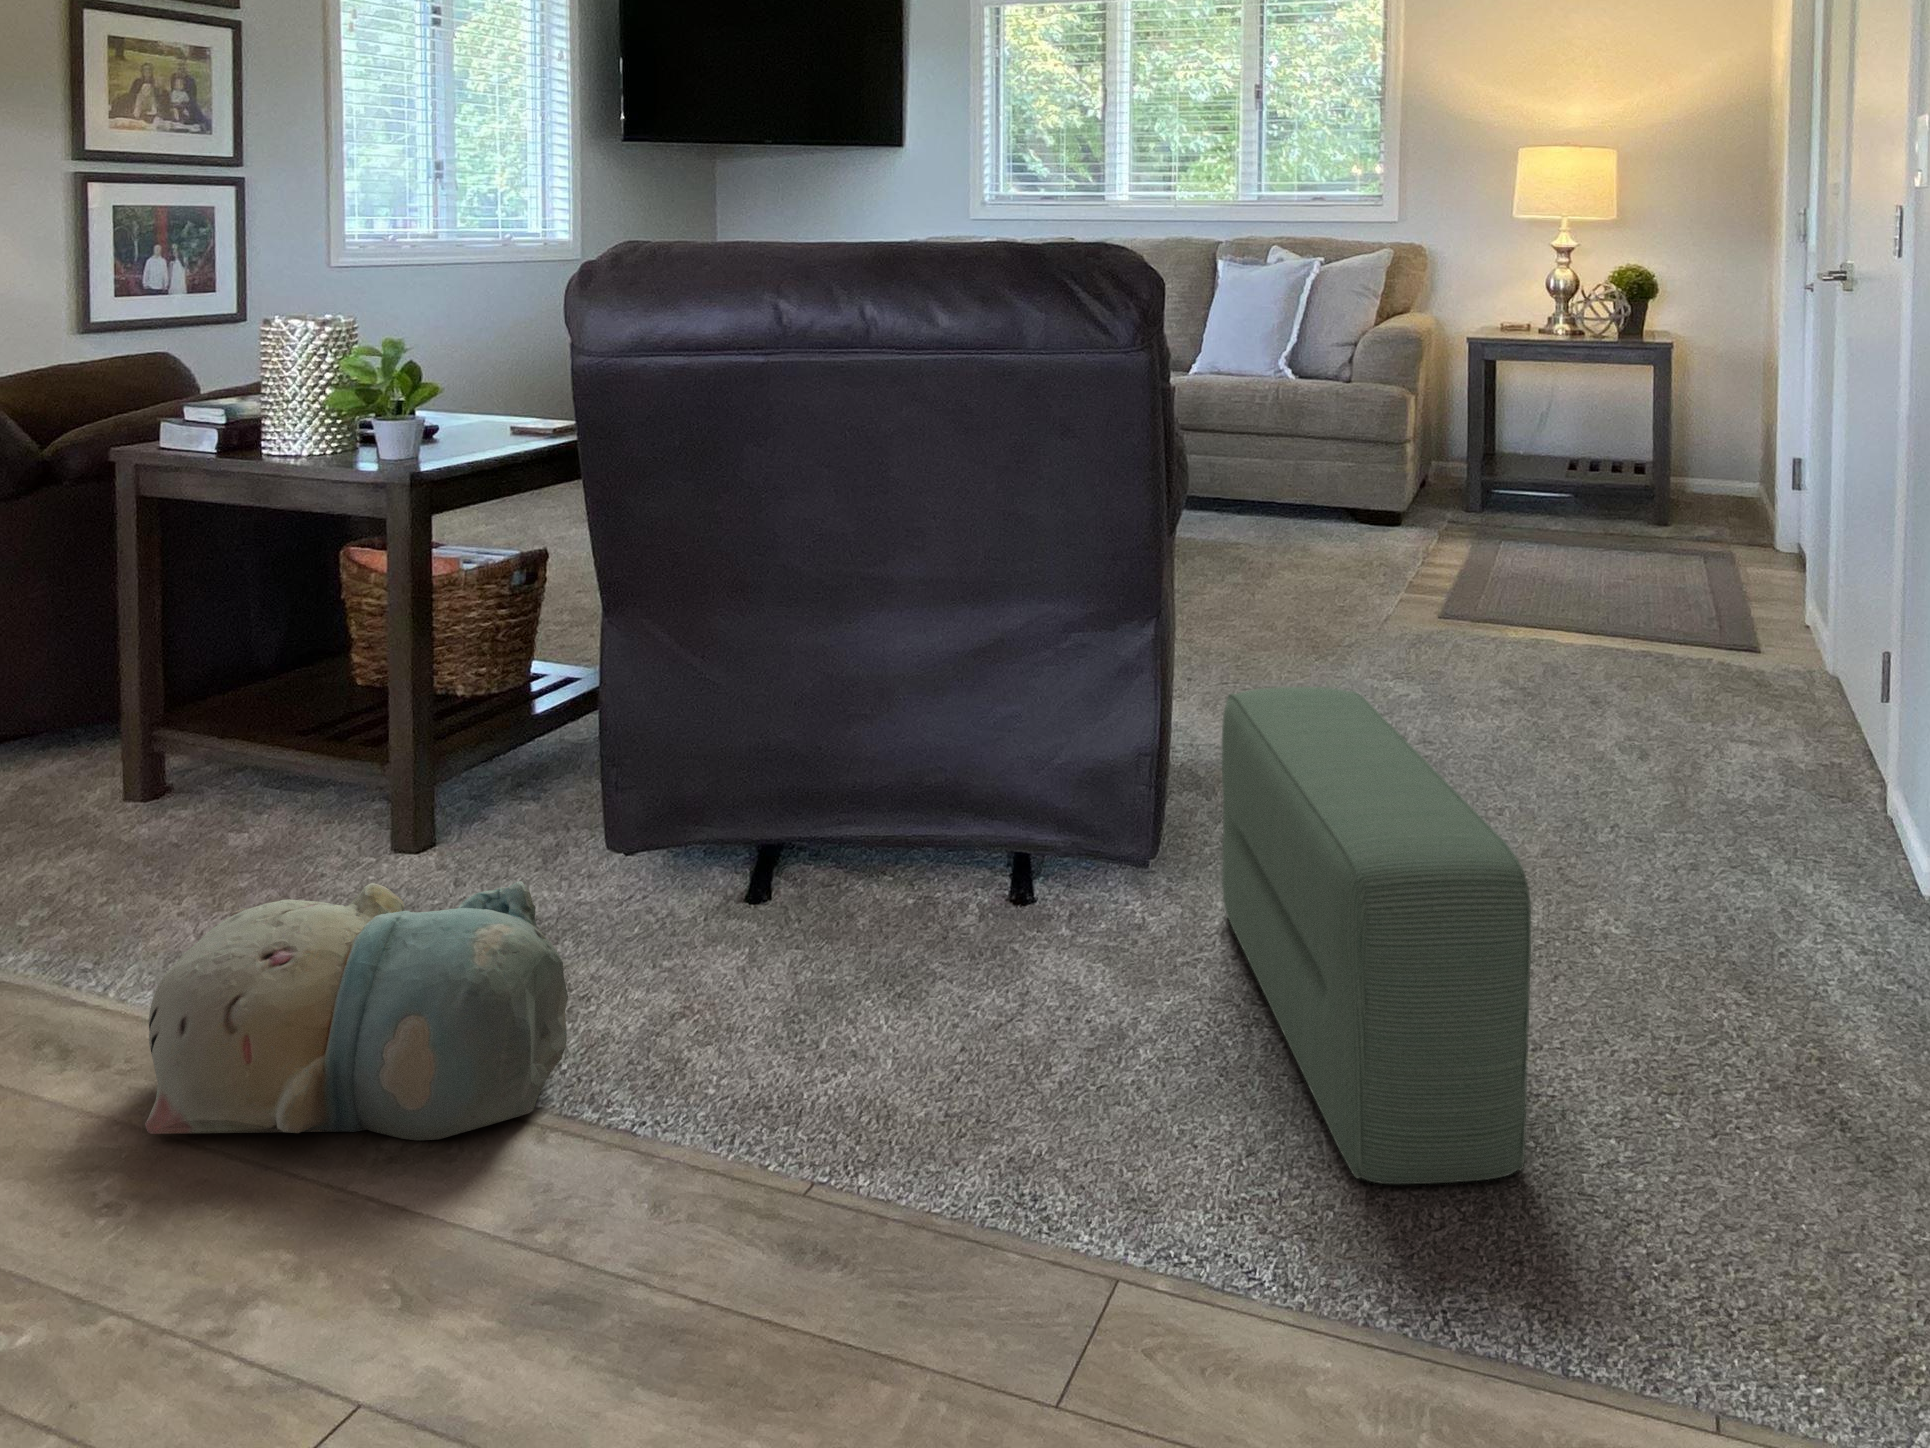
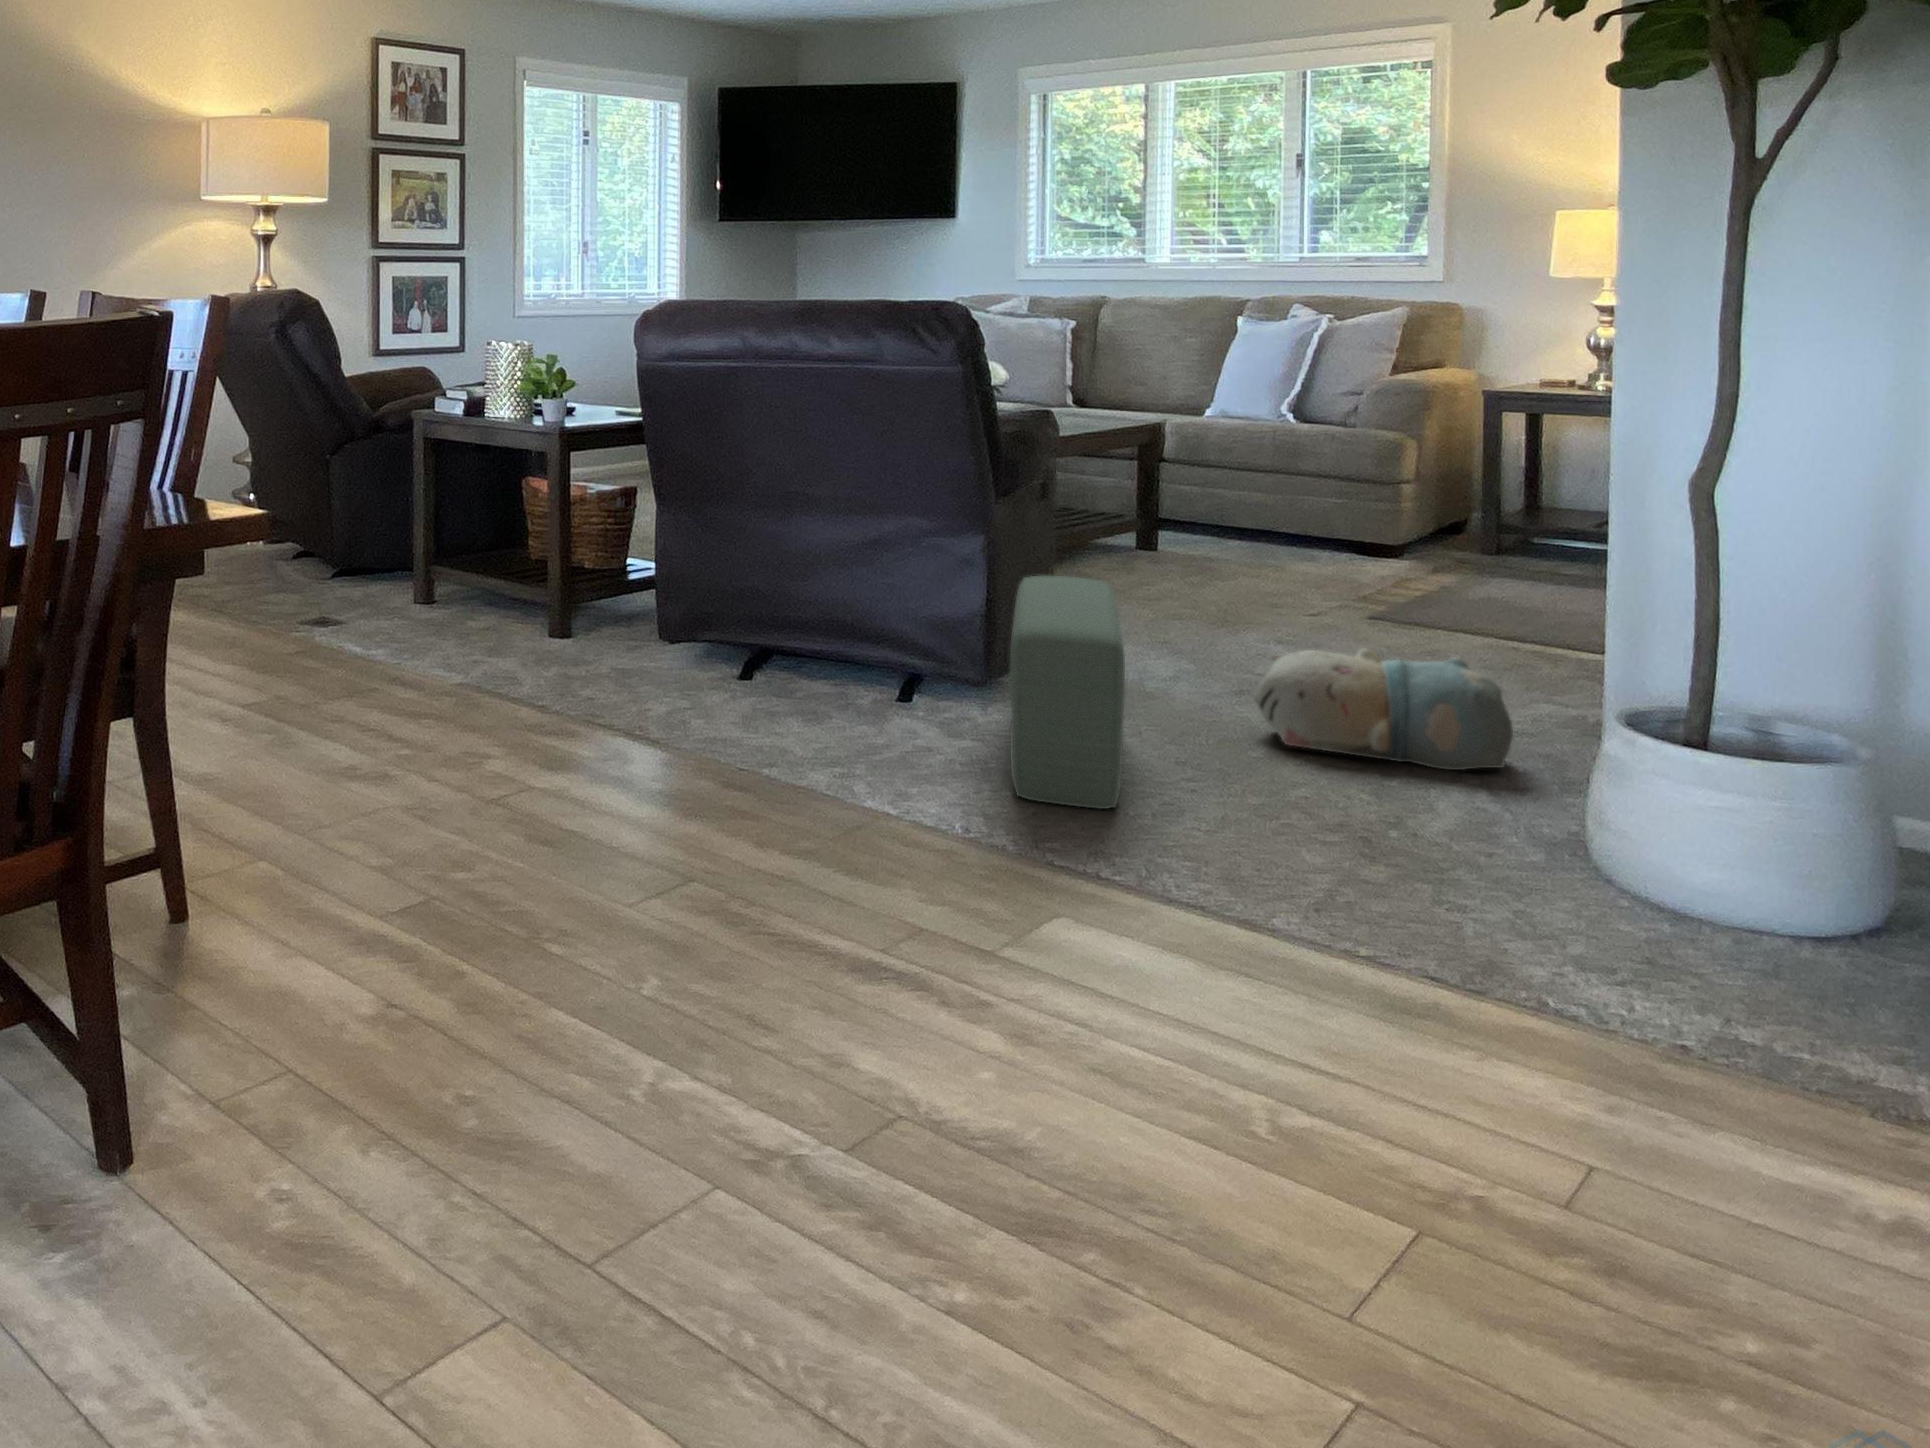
plush toy: present [145,881,568,1140] -> present [1254,648,1513,770]

